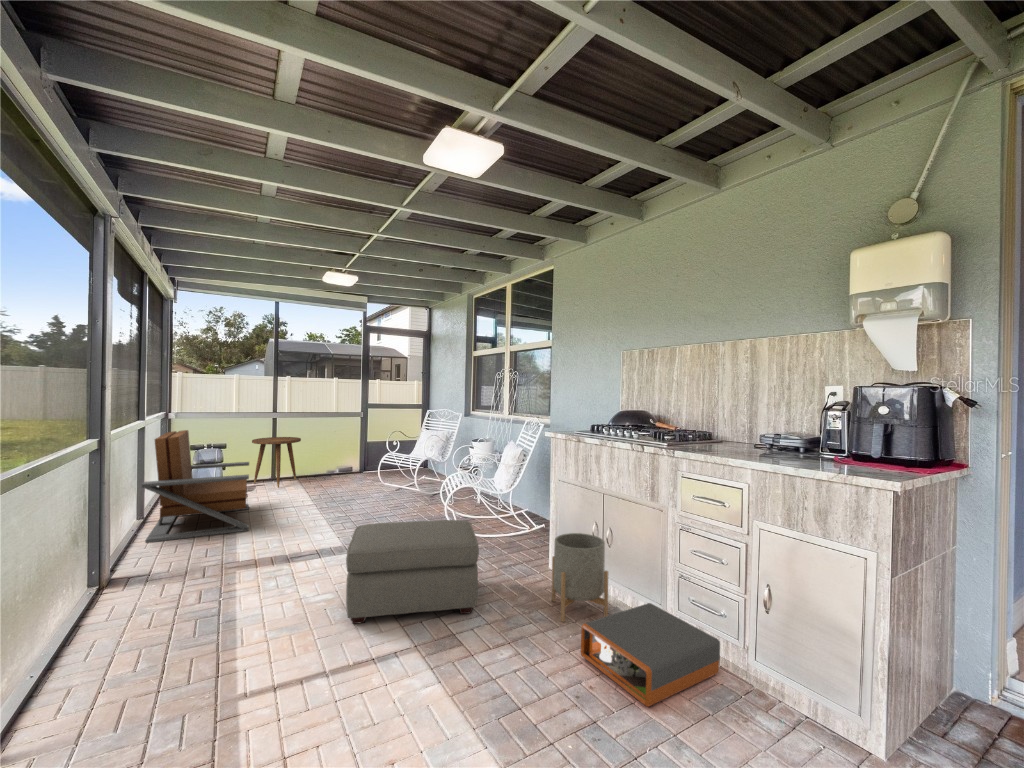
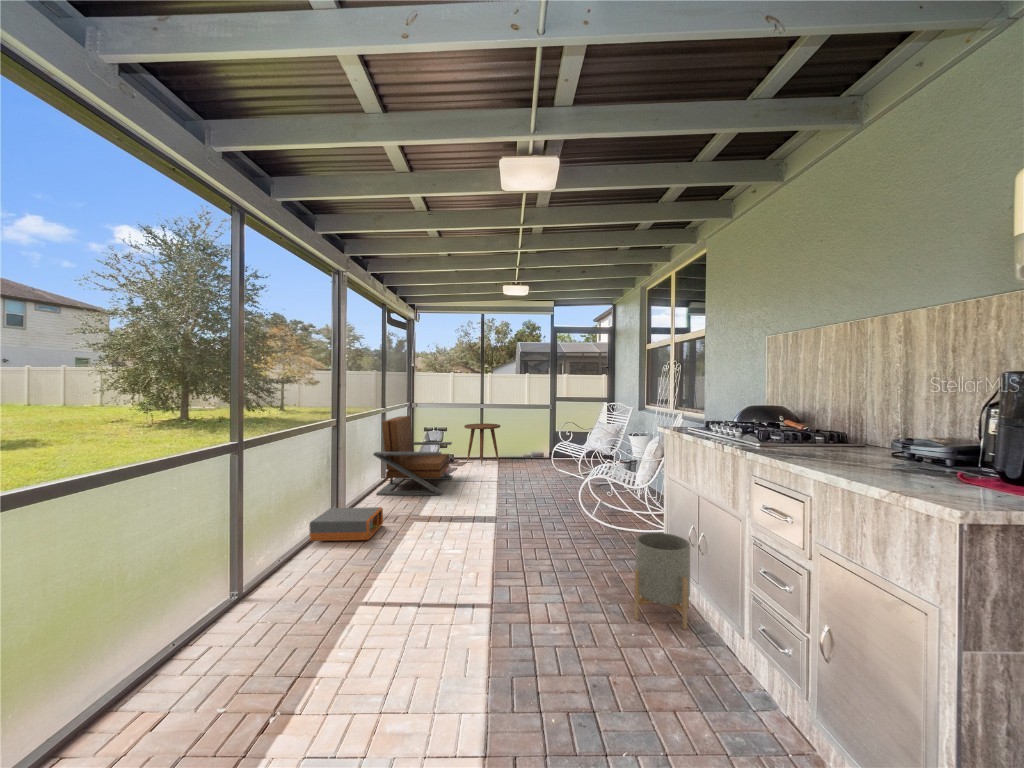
ottoman: present [346,520,479,624] -> none [454,499,574,591]
storage box: present [581,603,720,706] -> present [310,507,383,541]

